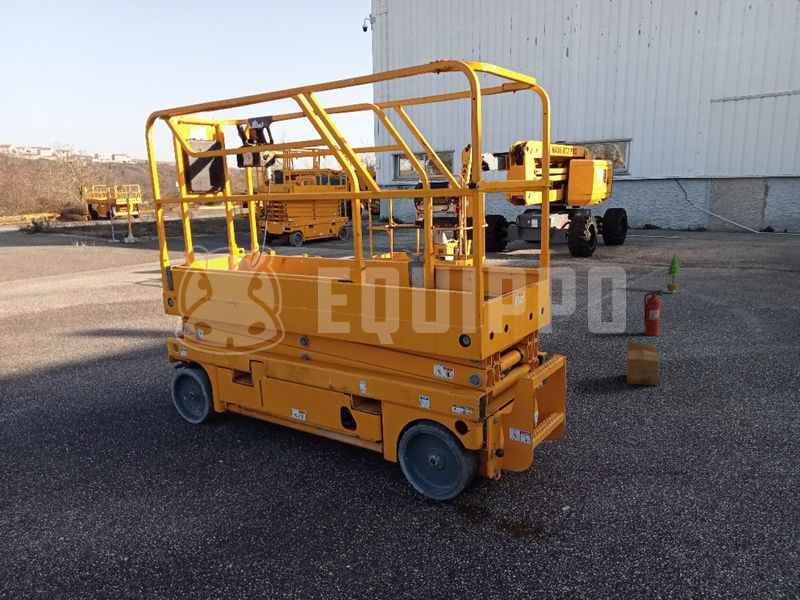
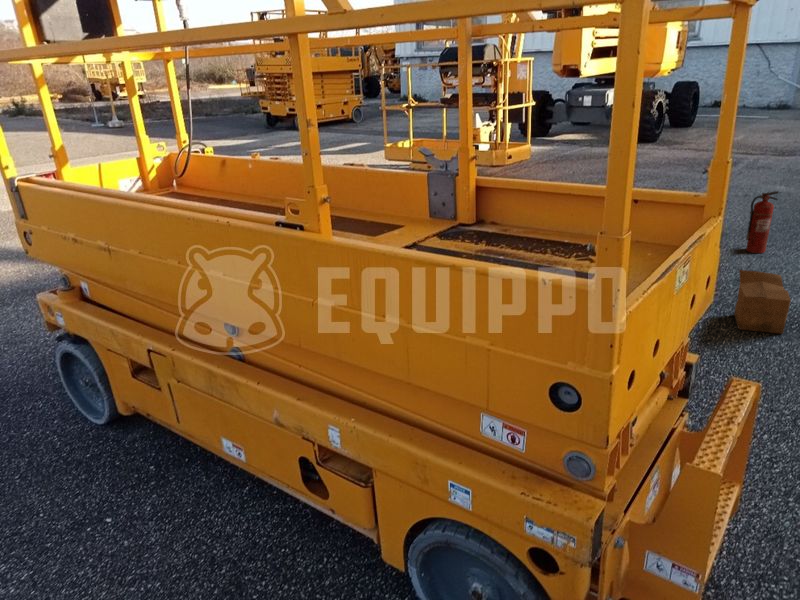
potted tree: present [666,254,681,294] -> none [763,139,785,192]

